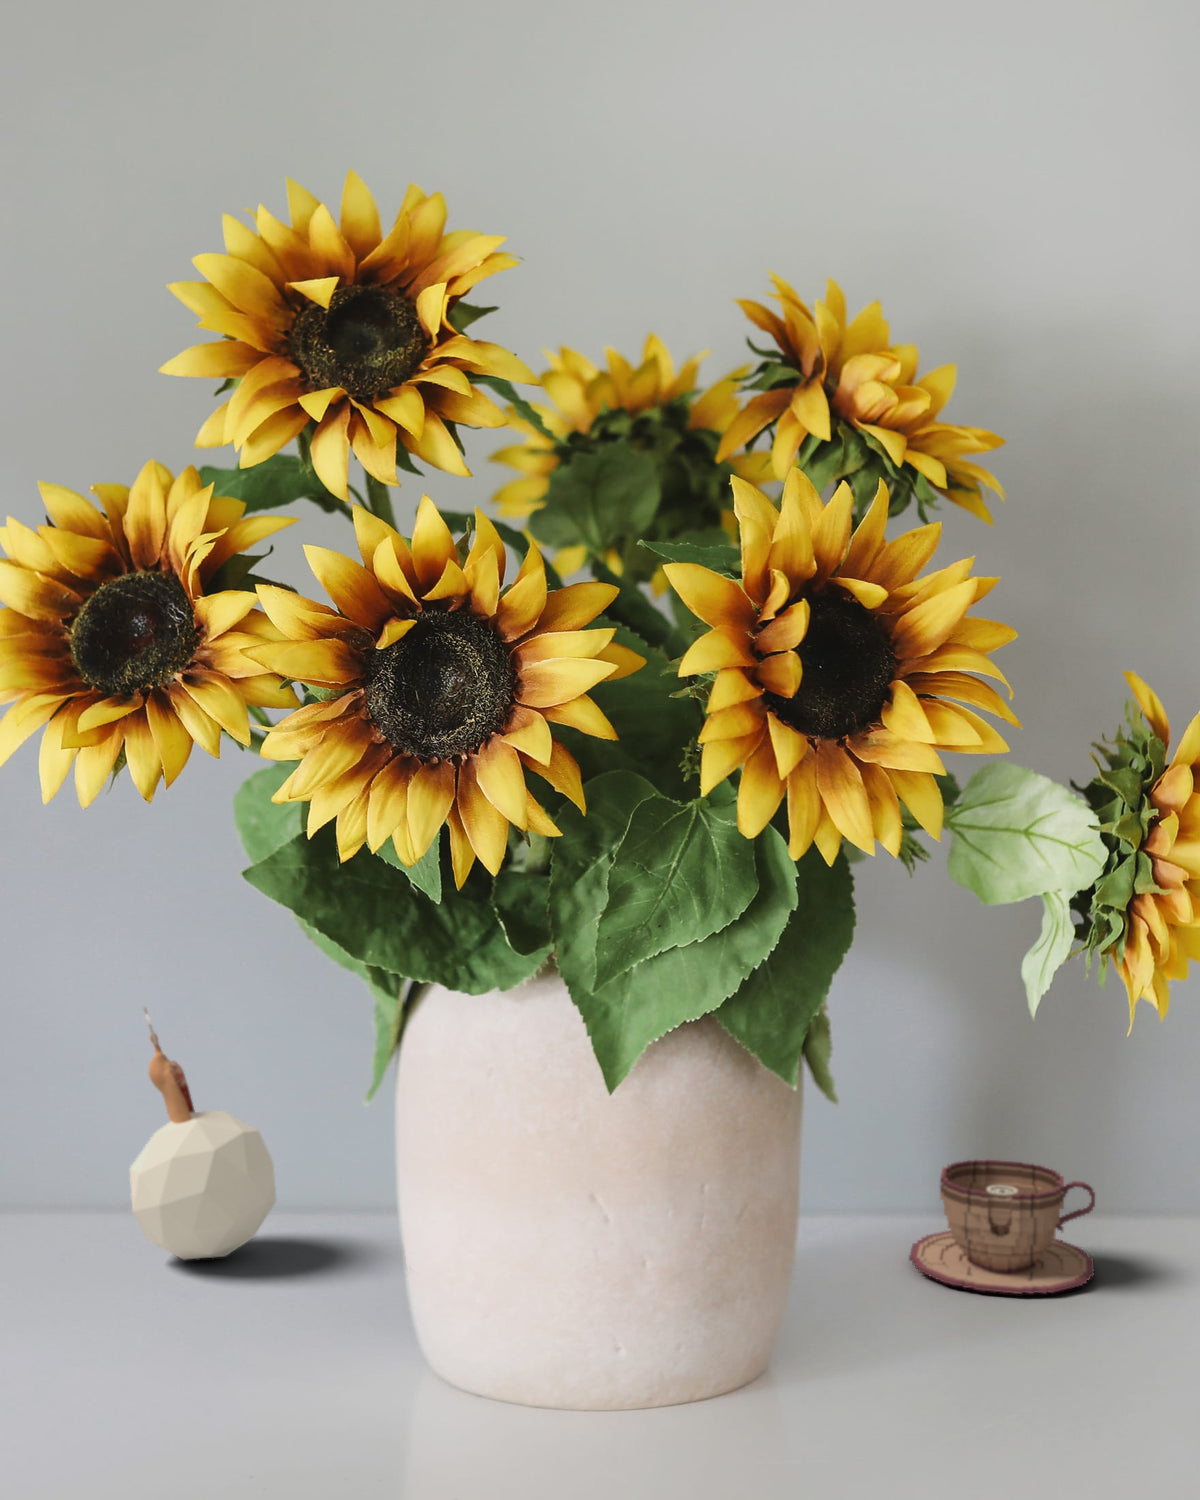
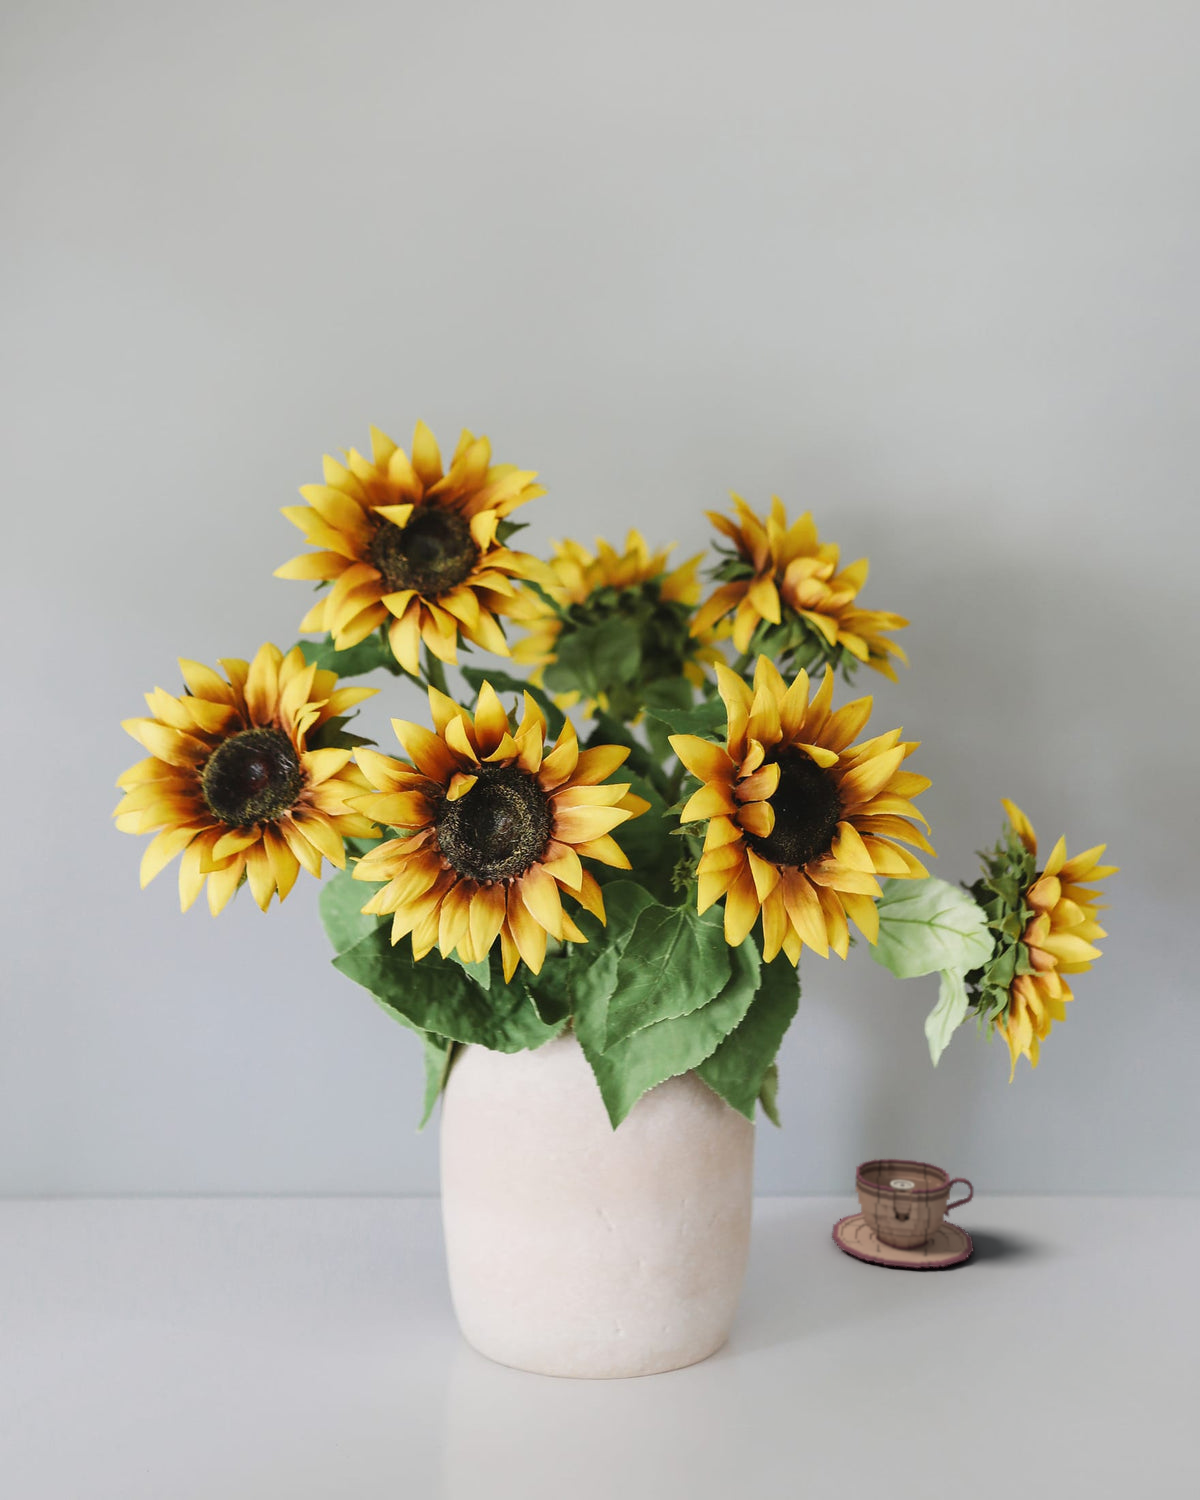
candle: present [130,1006,276,1260] -> none [229,1043,343,1244]

